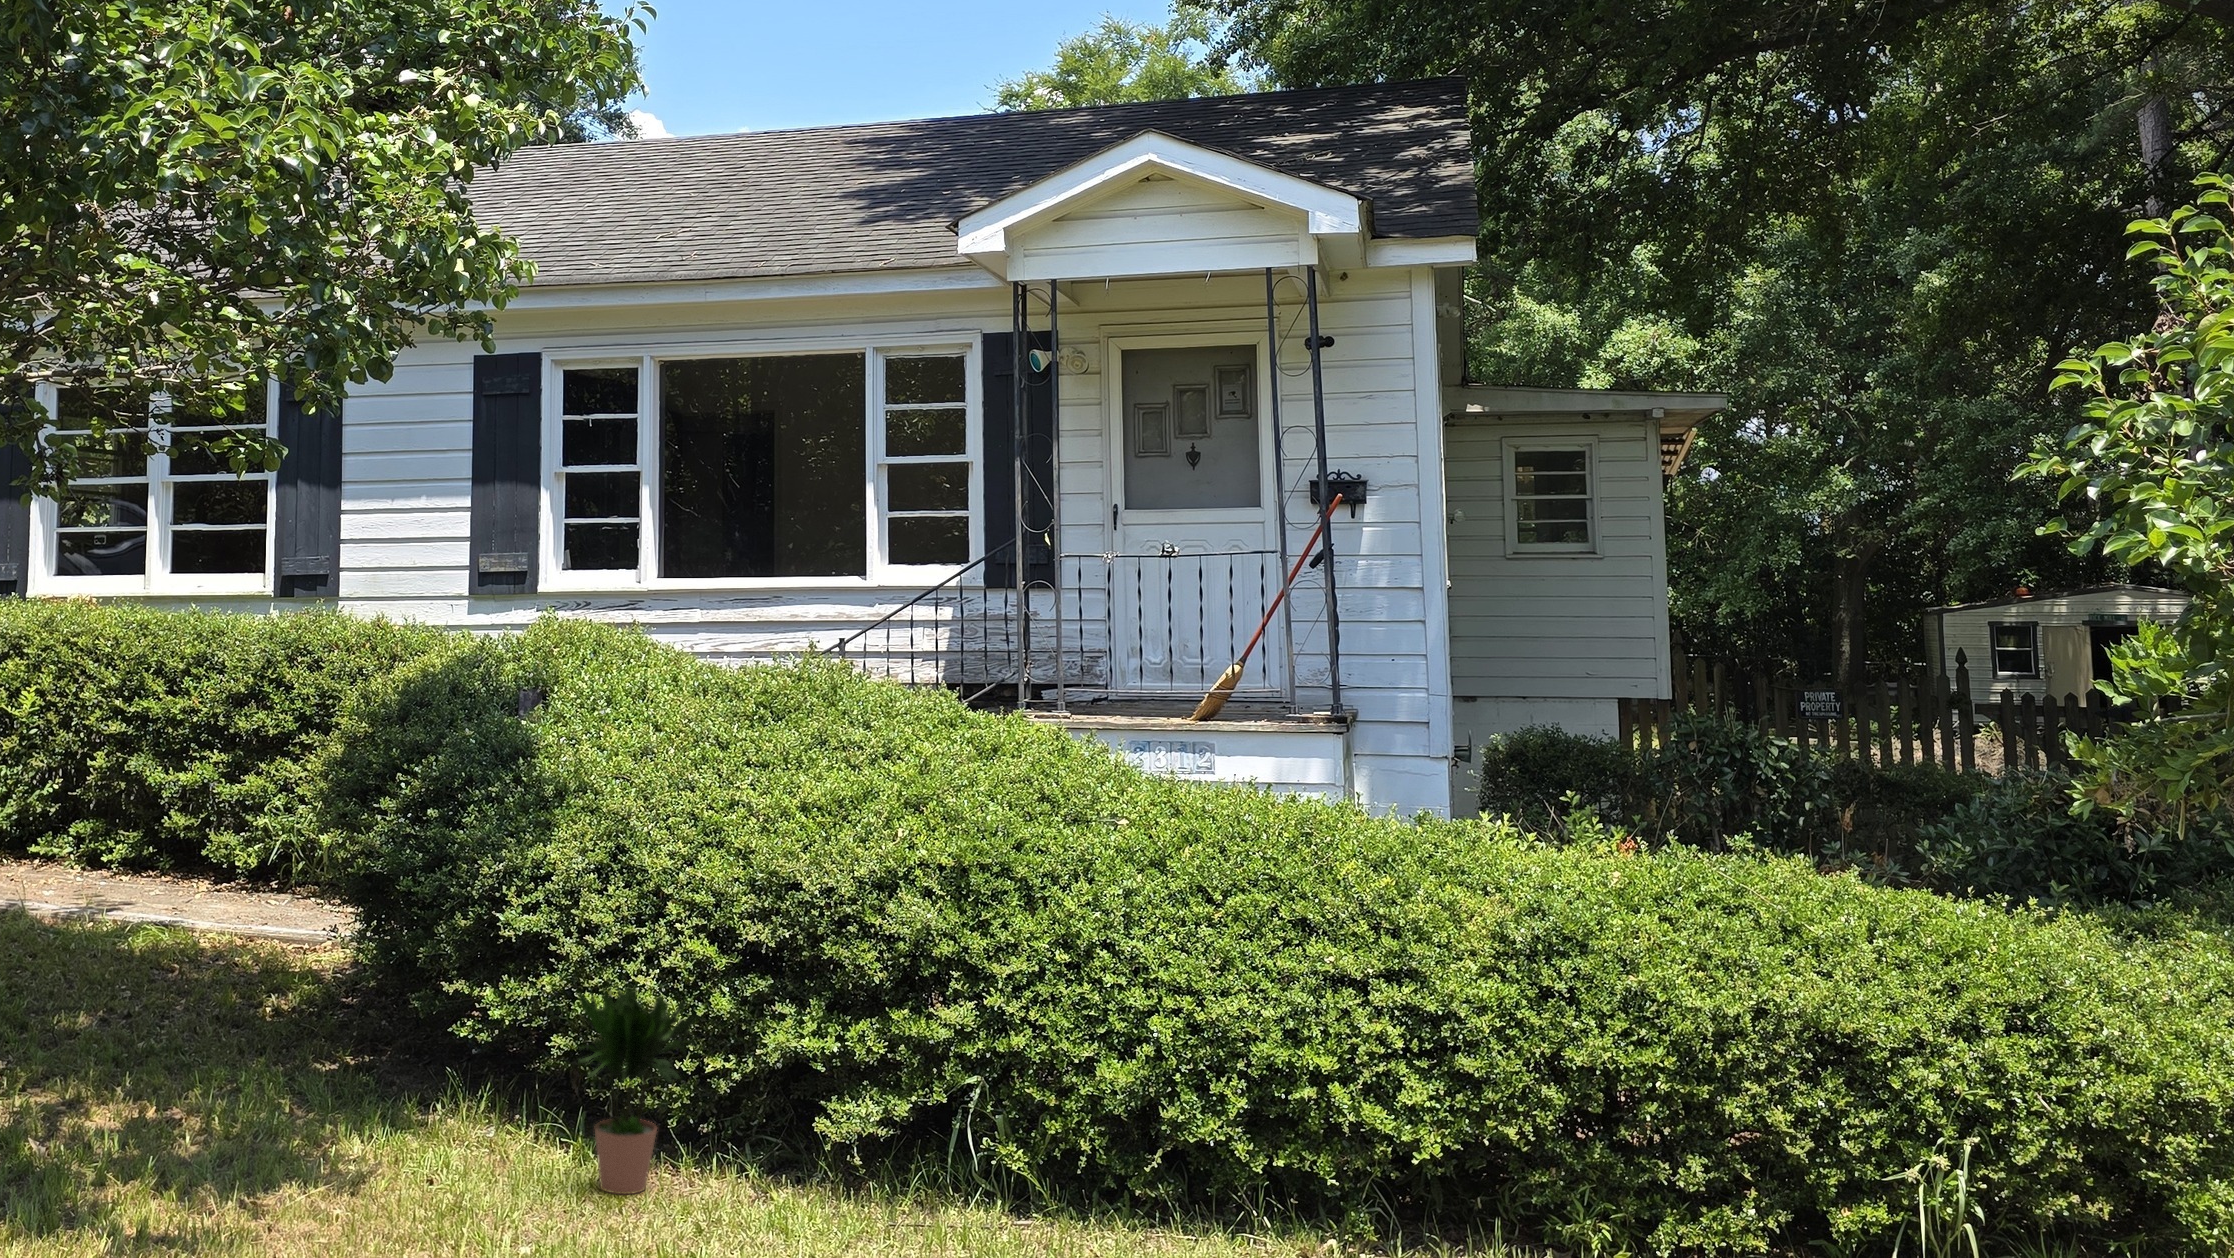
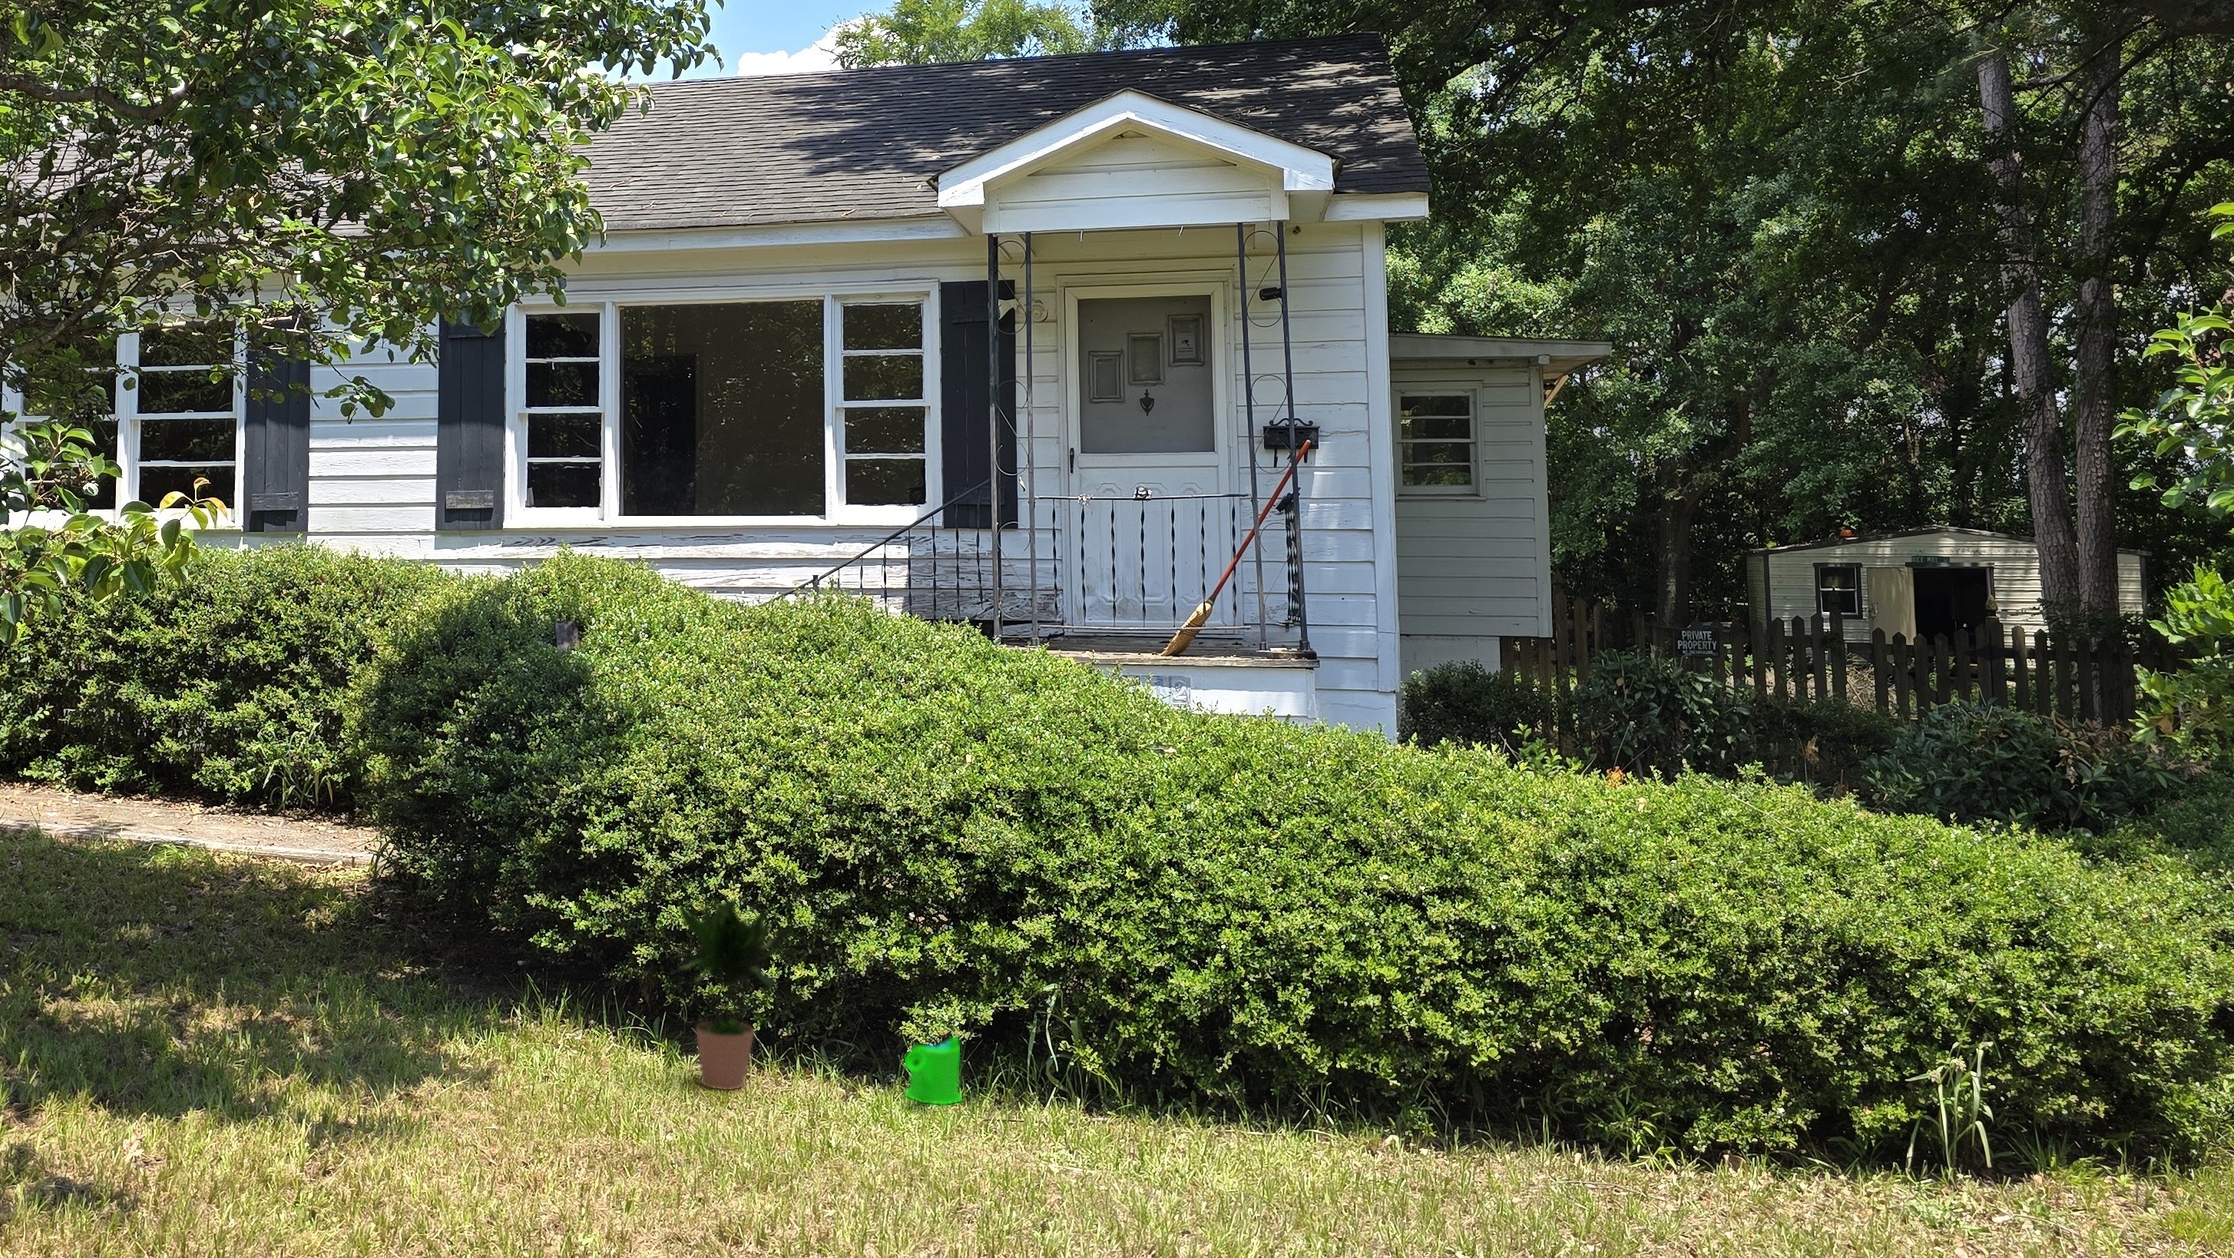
watering can: none [814,1113,883,1210] -> present [905,1035,962,1105]

